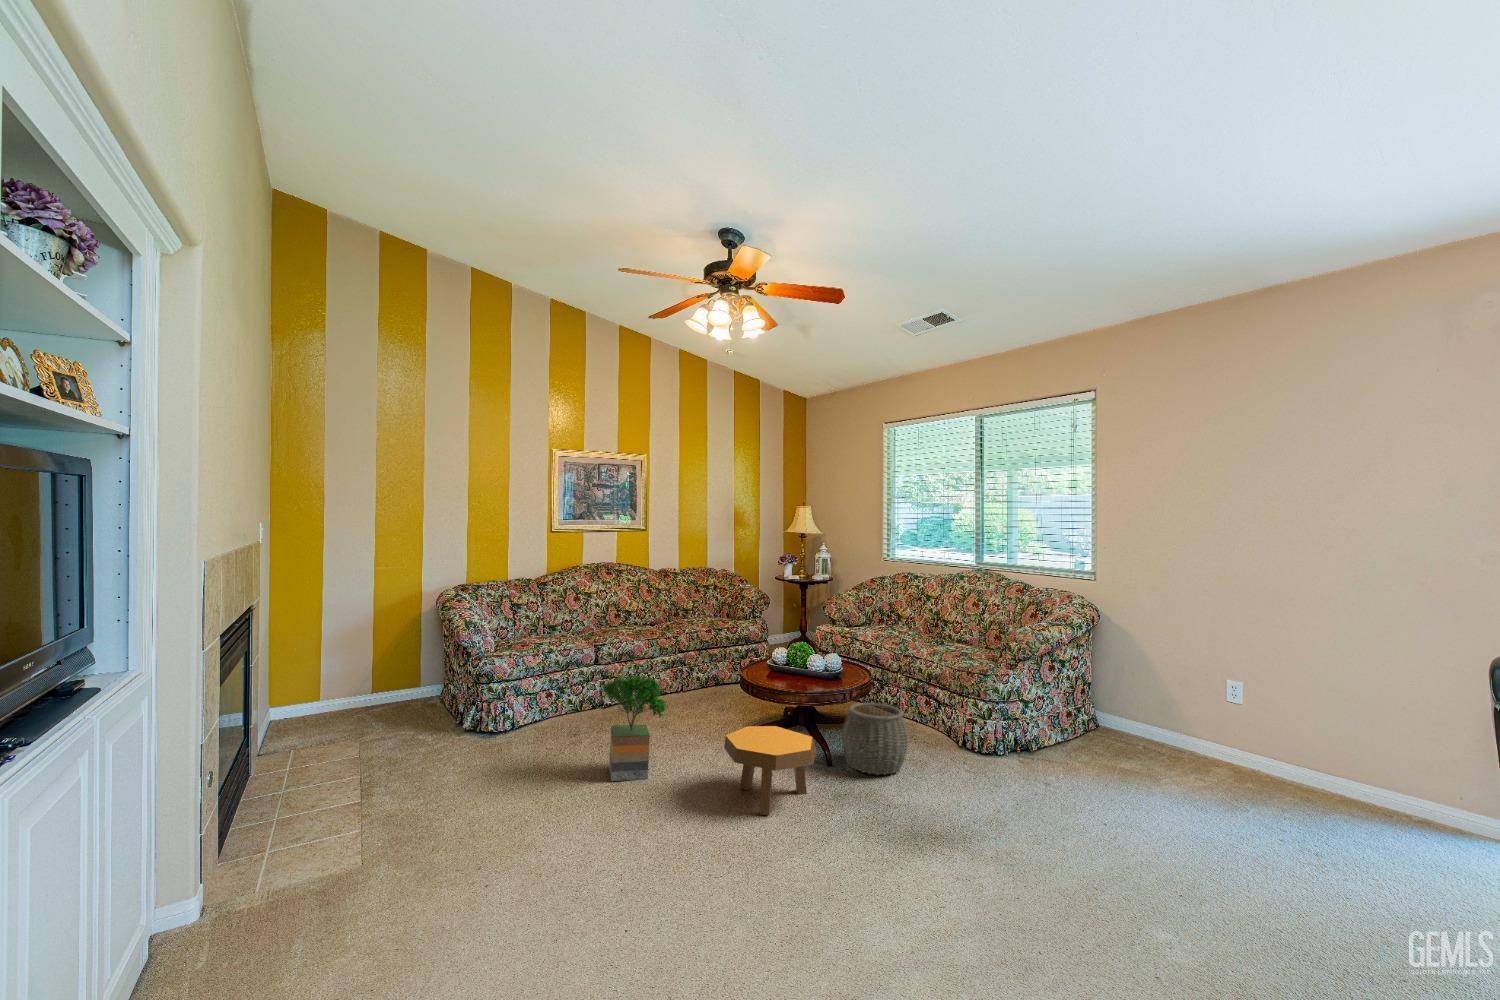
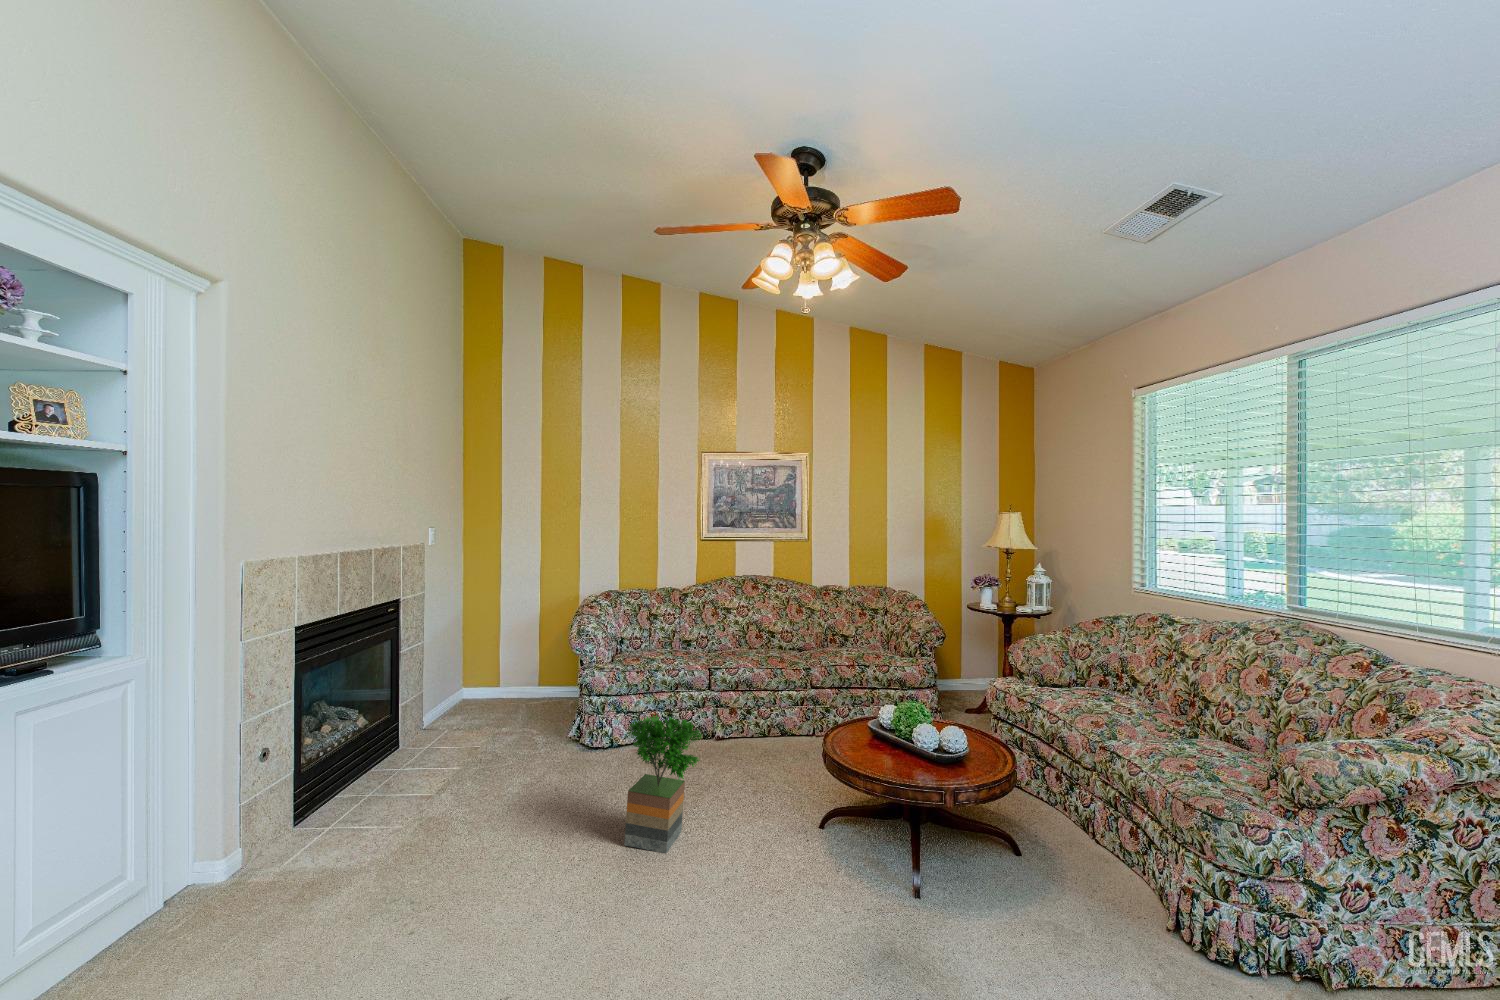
woven basket: present [841,703,908,775] -> none [931,816,1043,951]
footstool: present [724,726,817,815] -> none [718,817,858,967]

